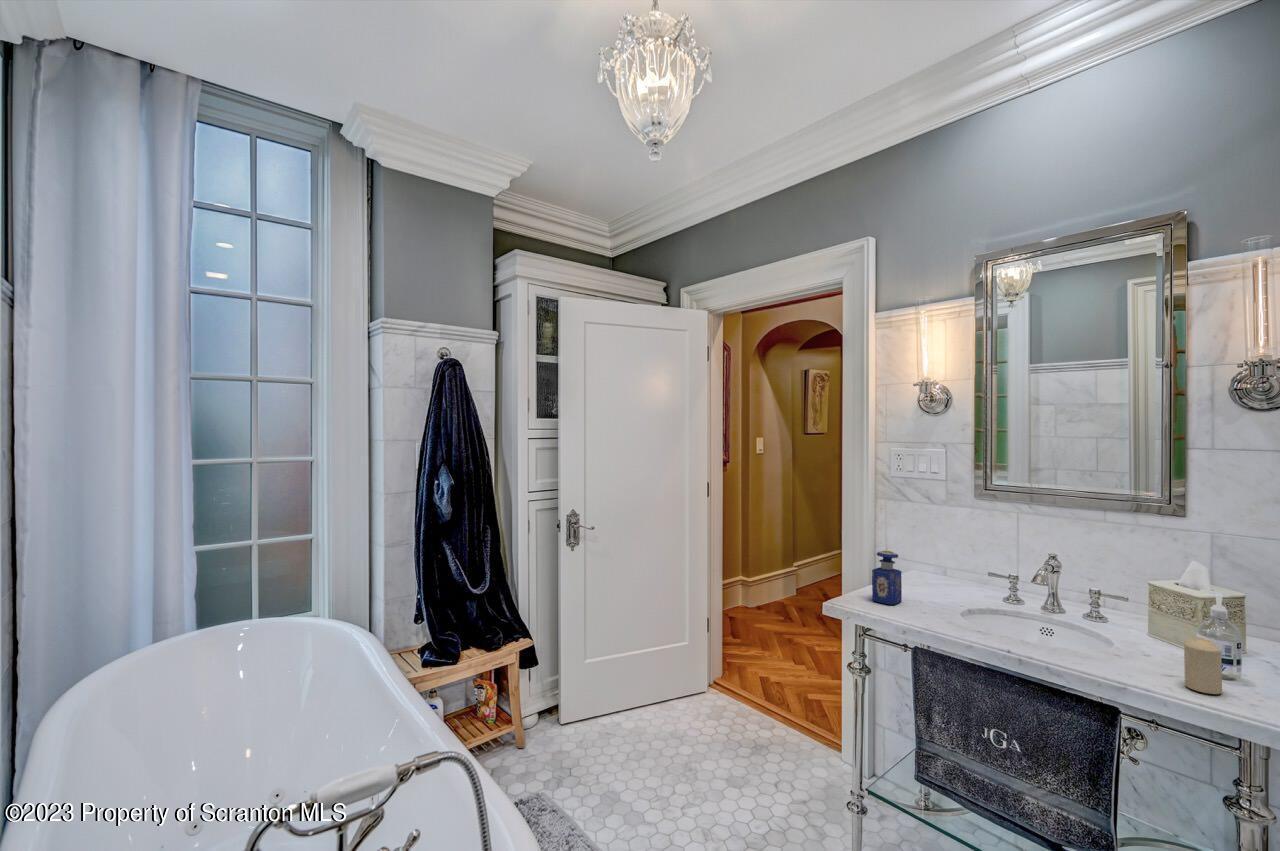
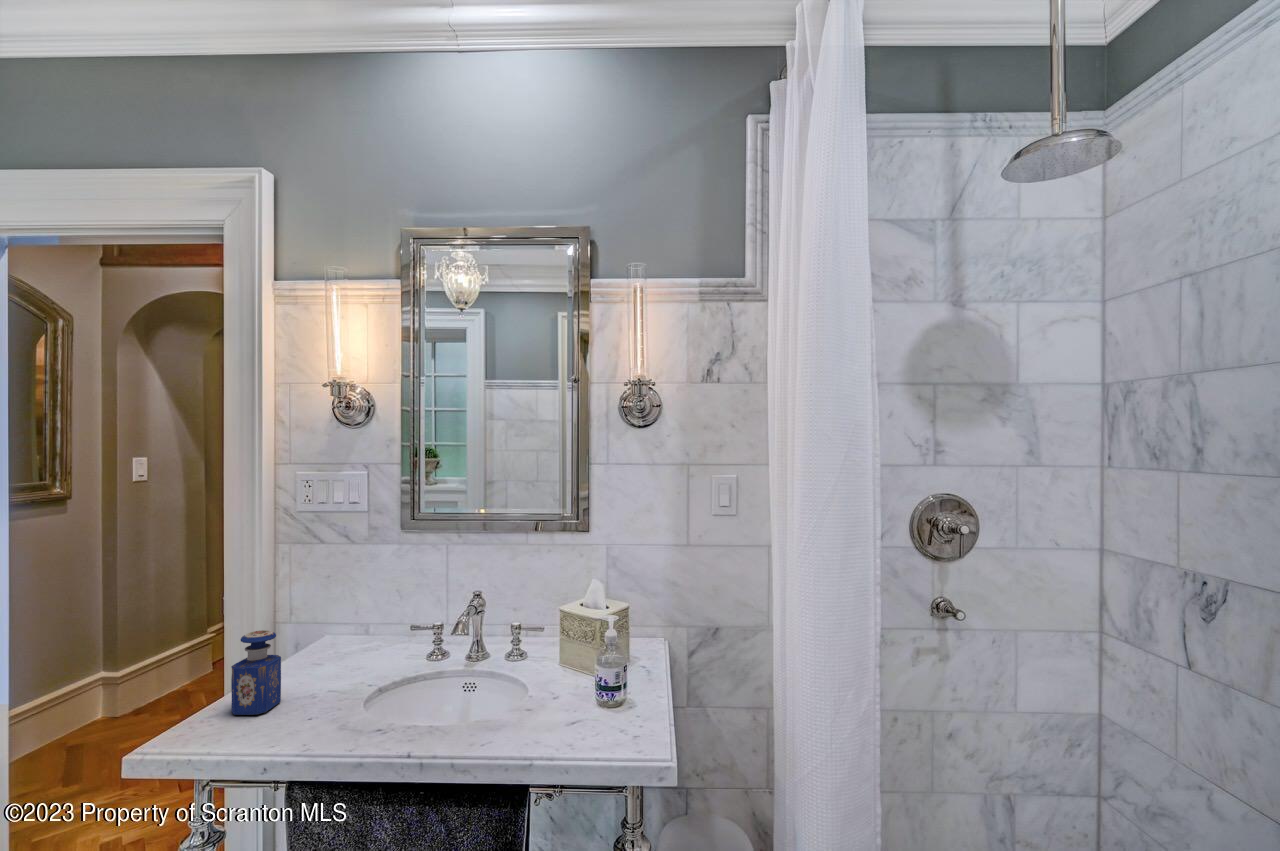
candle: present [1184,638,1222,694] -> none [586,676,616,741]

